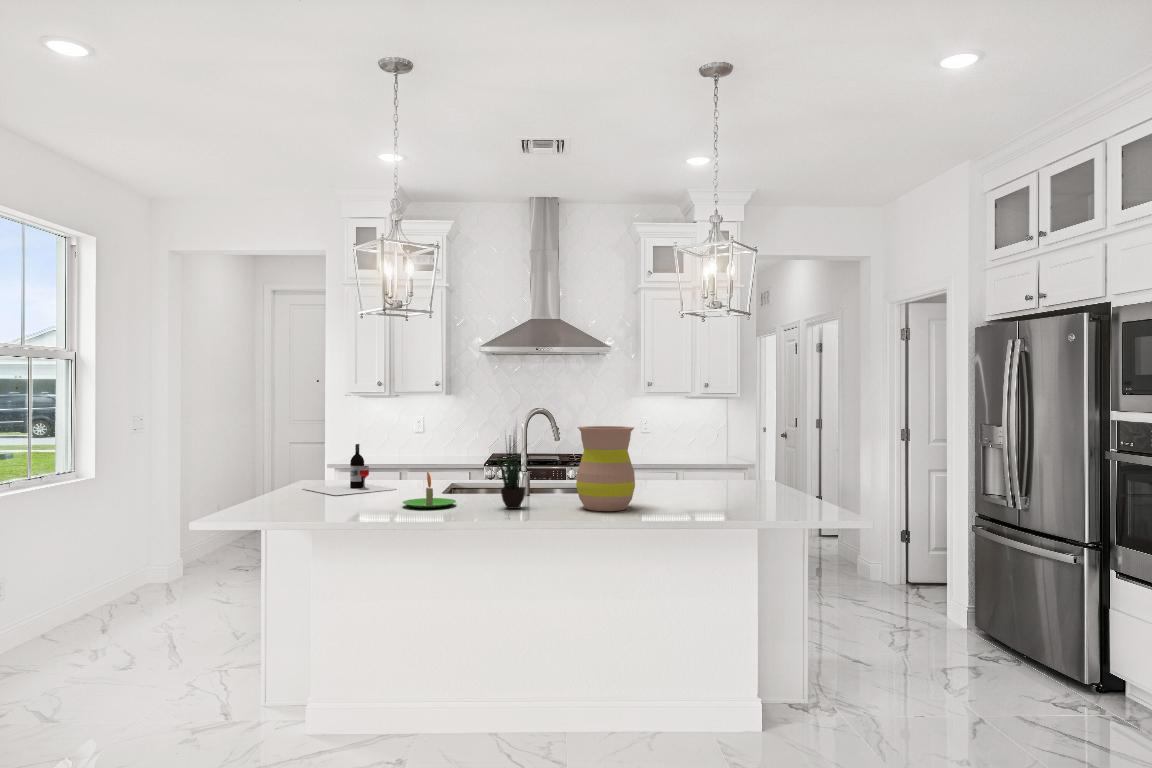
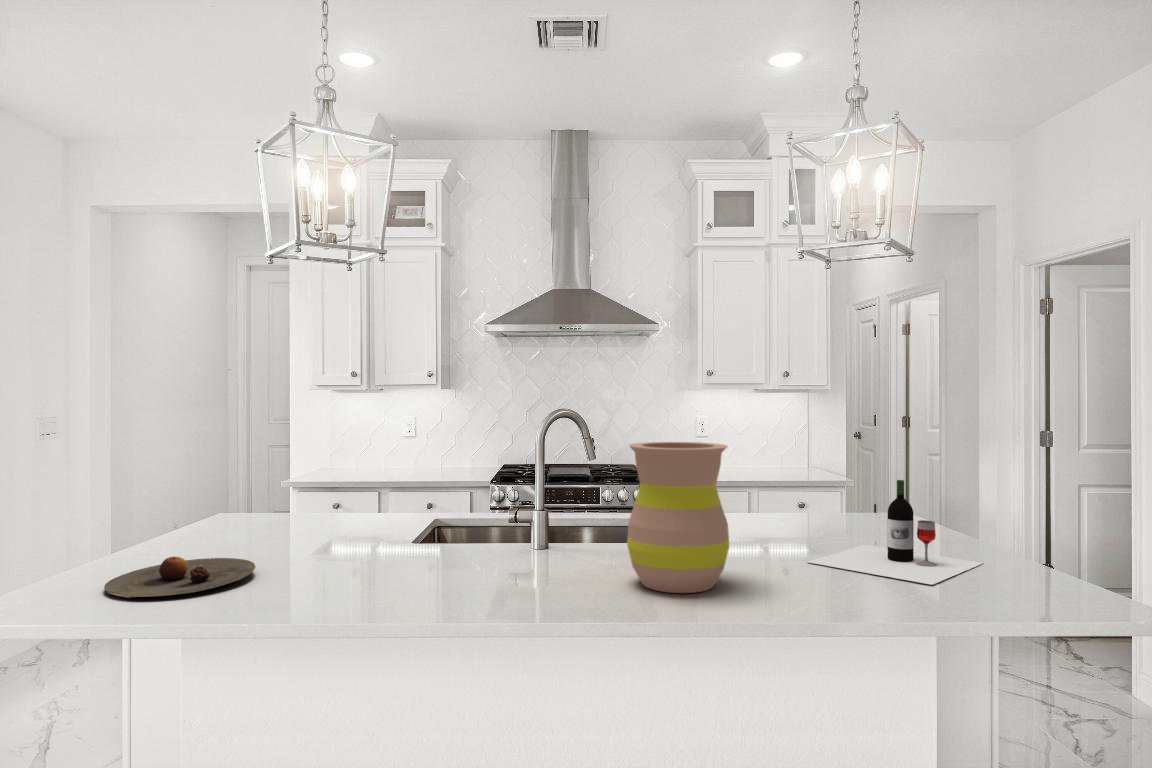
potted plant: present [497,436,526,509] -> none [471,422,558,585]
wine bottle: present [304,444,395,495] -> present [808,480,983,585]
candle: present [403,472,456,508] -> none [333,518,425,584]
plate: none [271,493,355,513] -> present [104,556,255,598]

